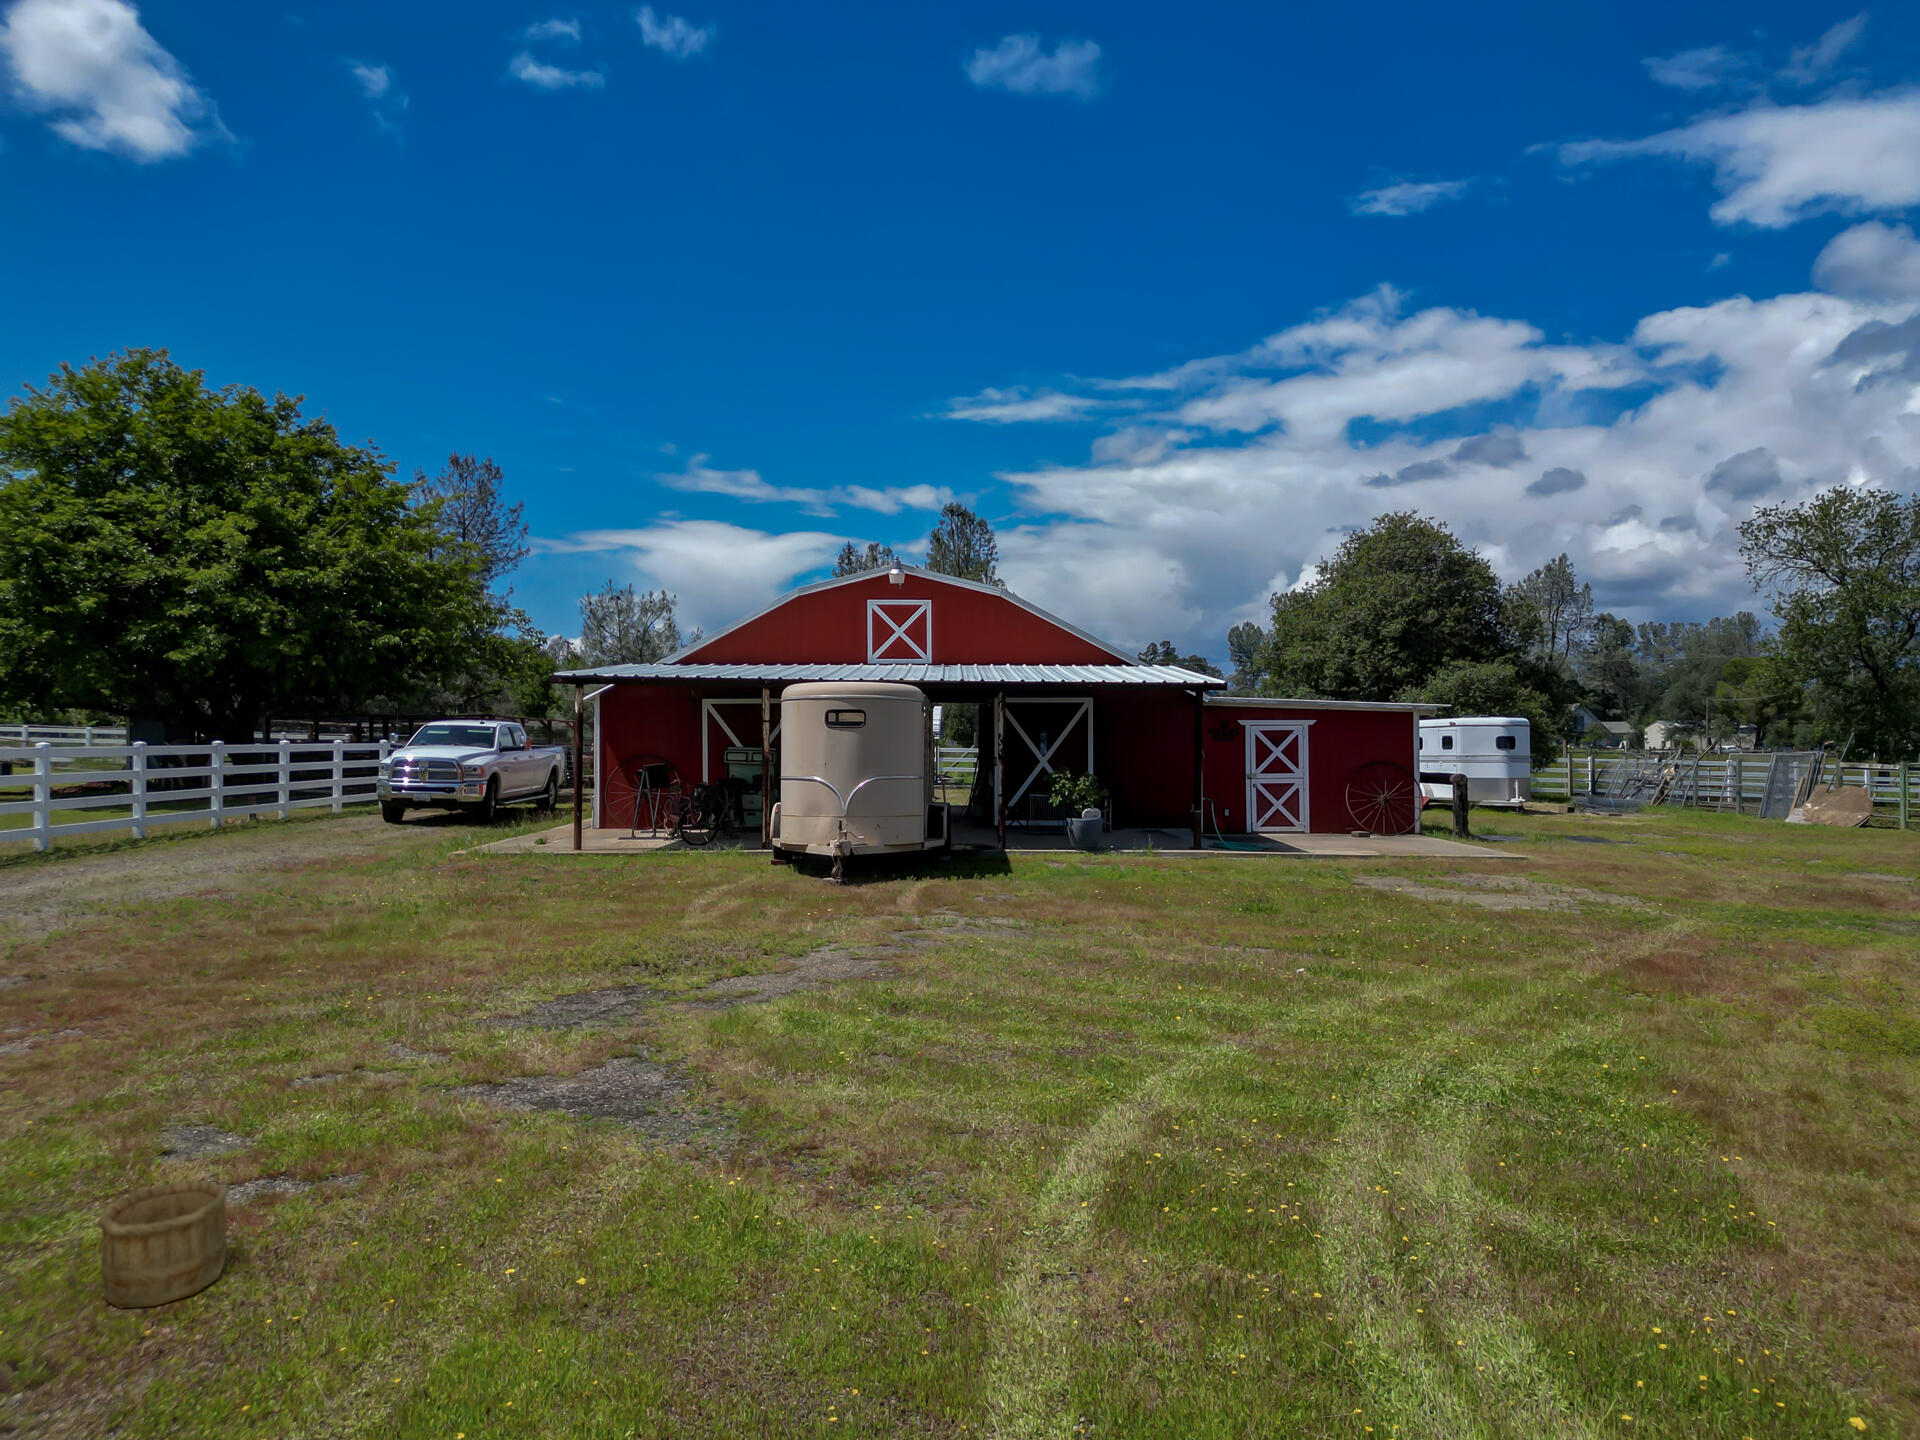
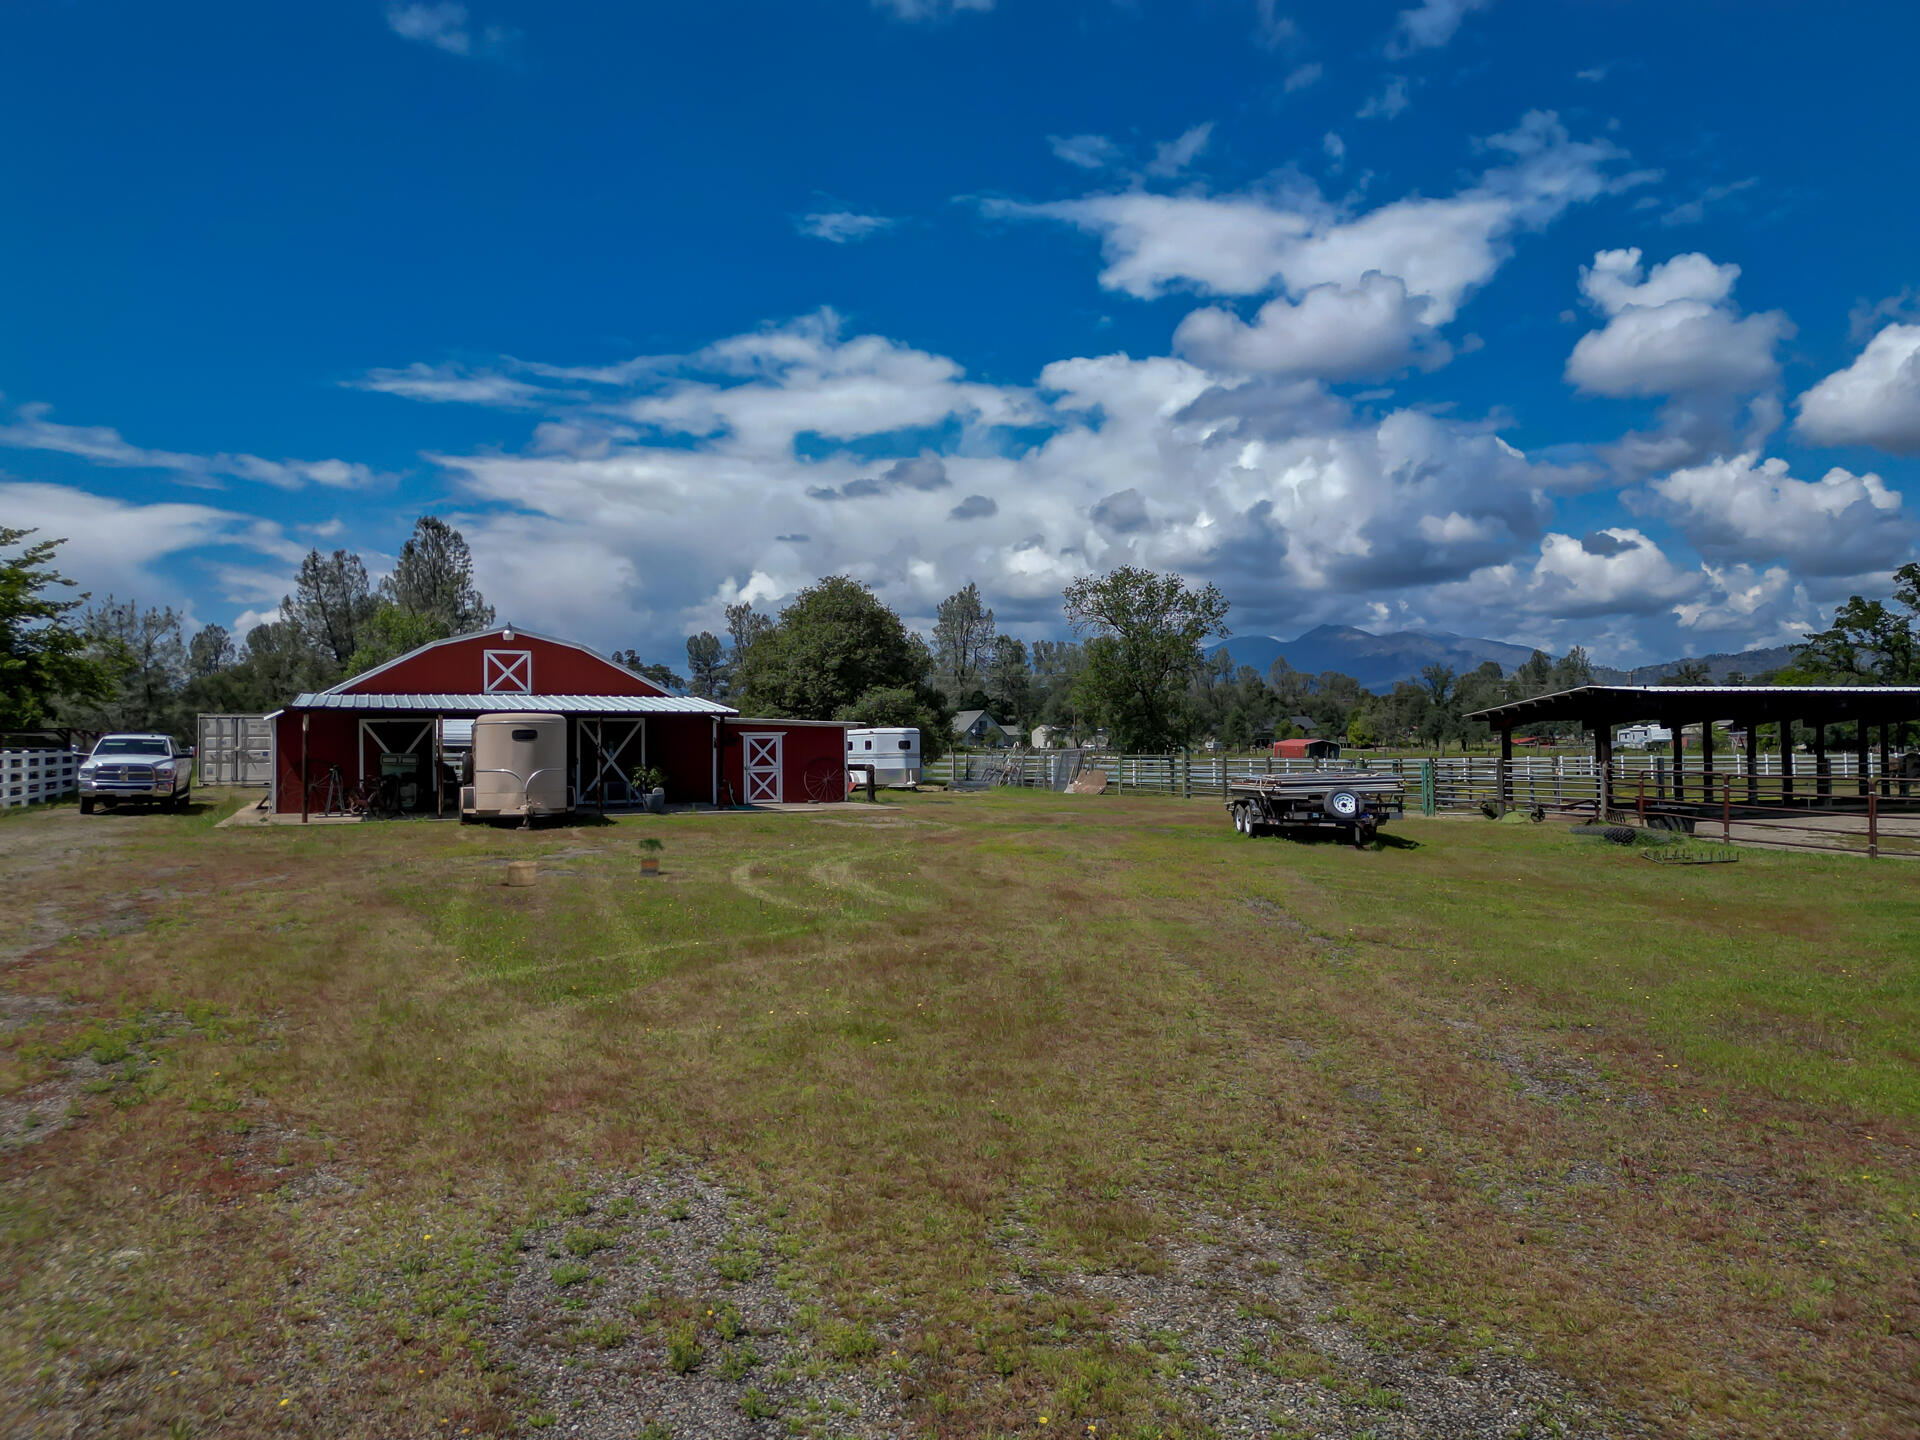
potted tree: none [647,1098,743,1253] -> present [638,838,664,877]

